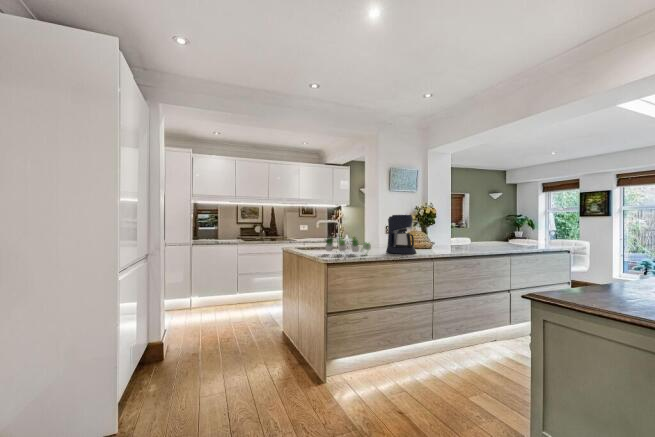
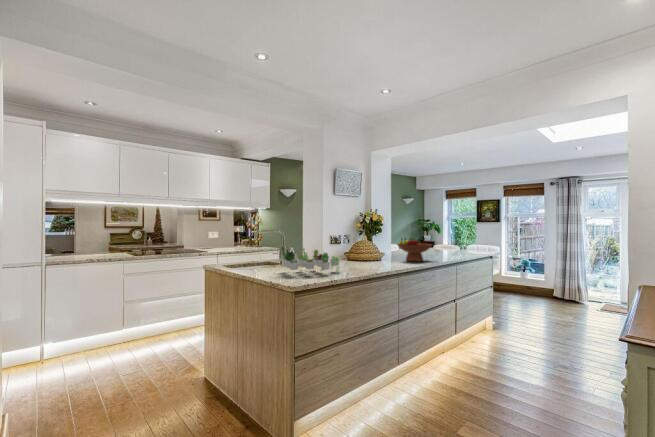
coffee maker: present [386,214,416,254] -> none [350,224,384,269]
fruit bowl: none [442,228,478,250] -> present [397,238,432,261]

